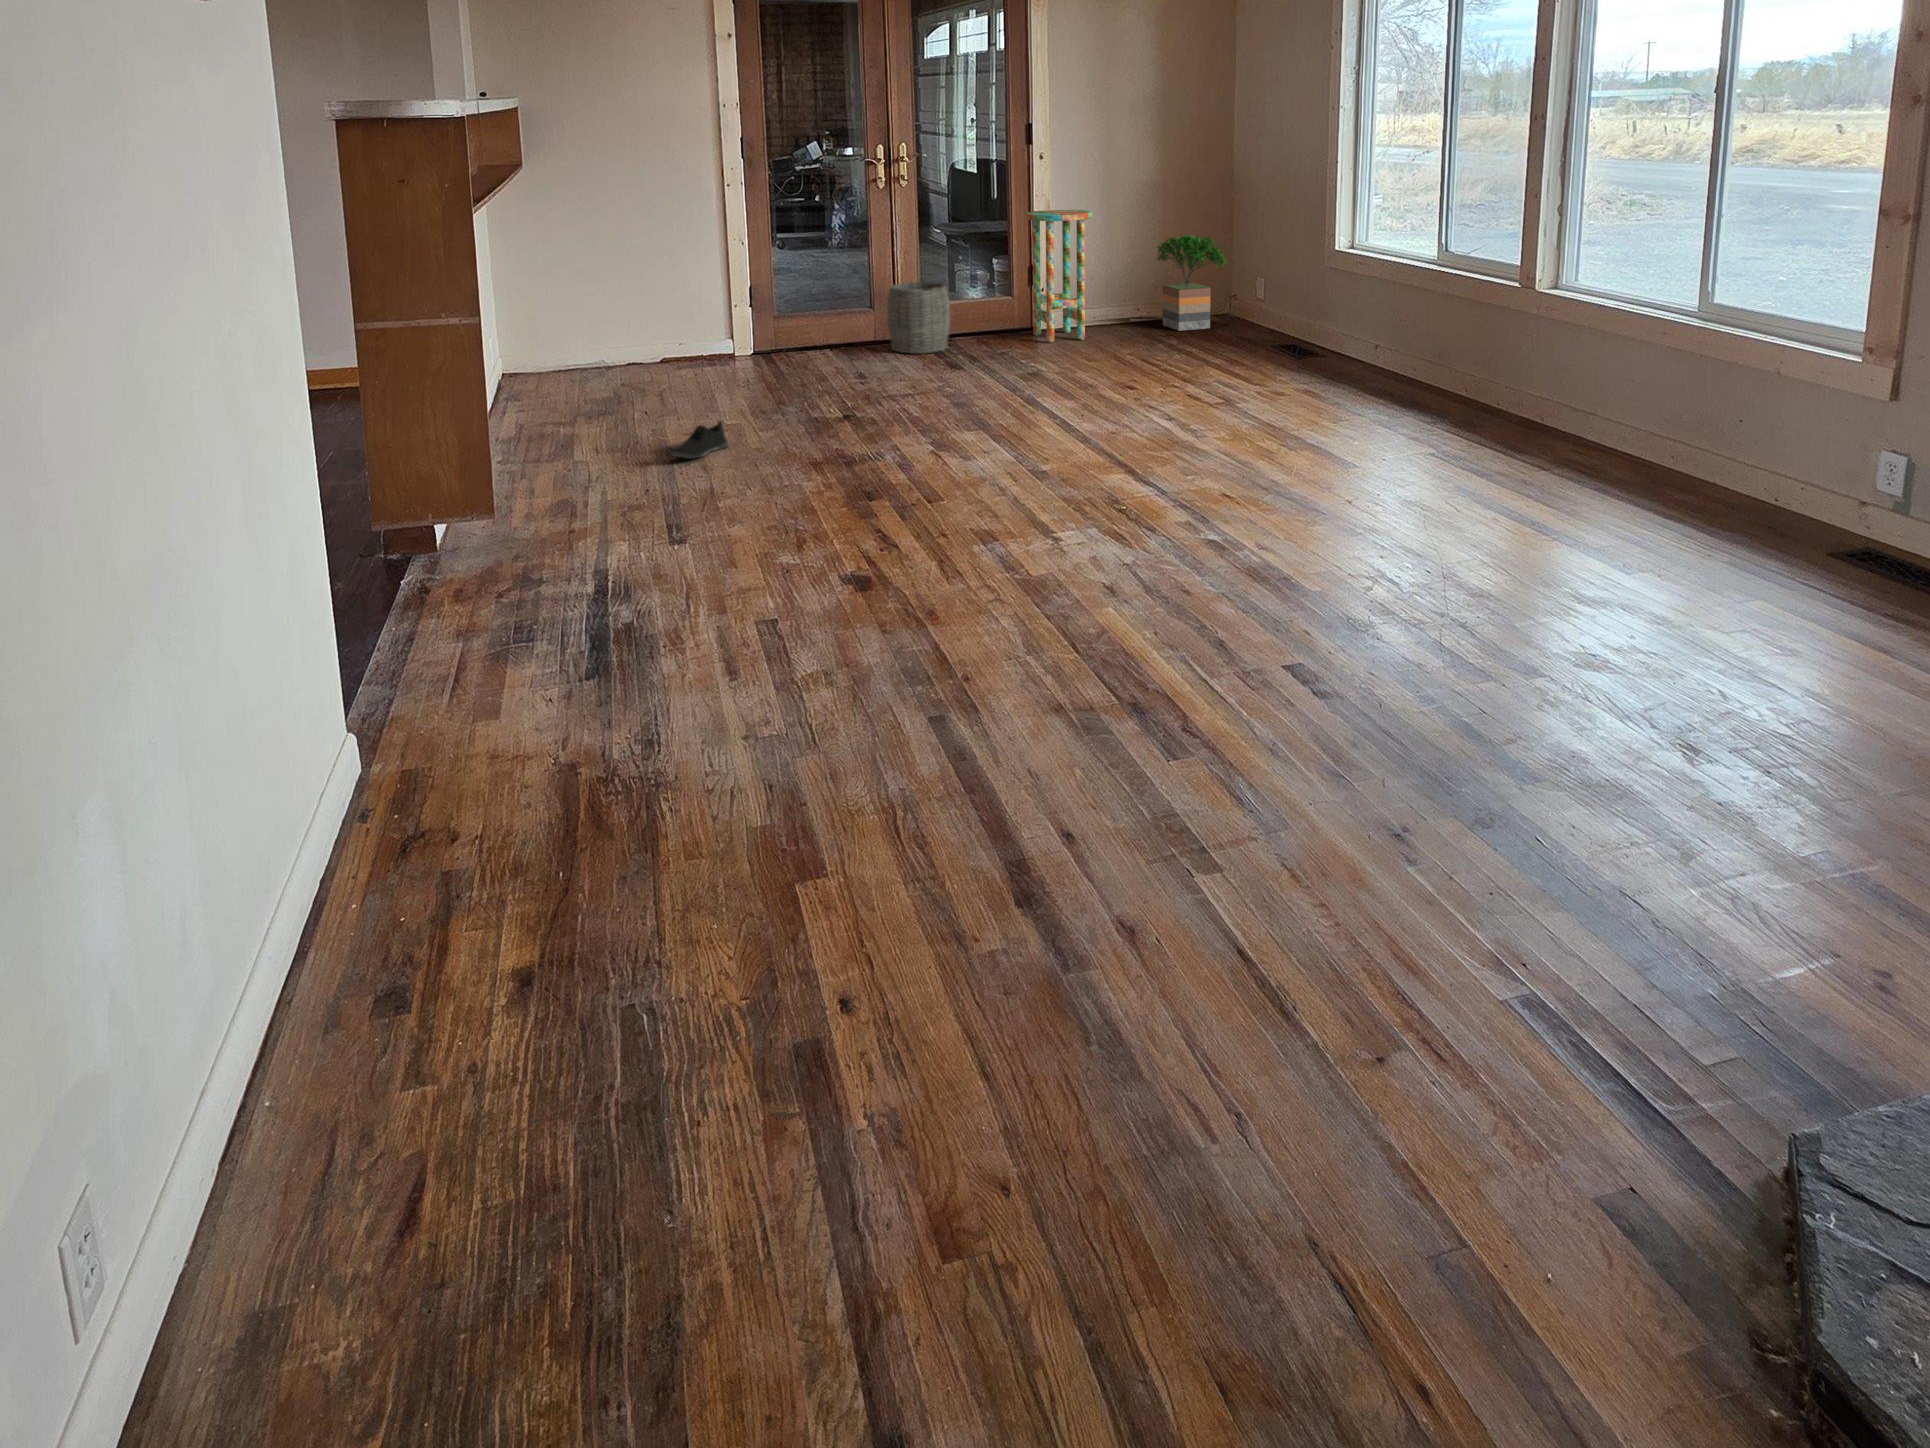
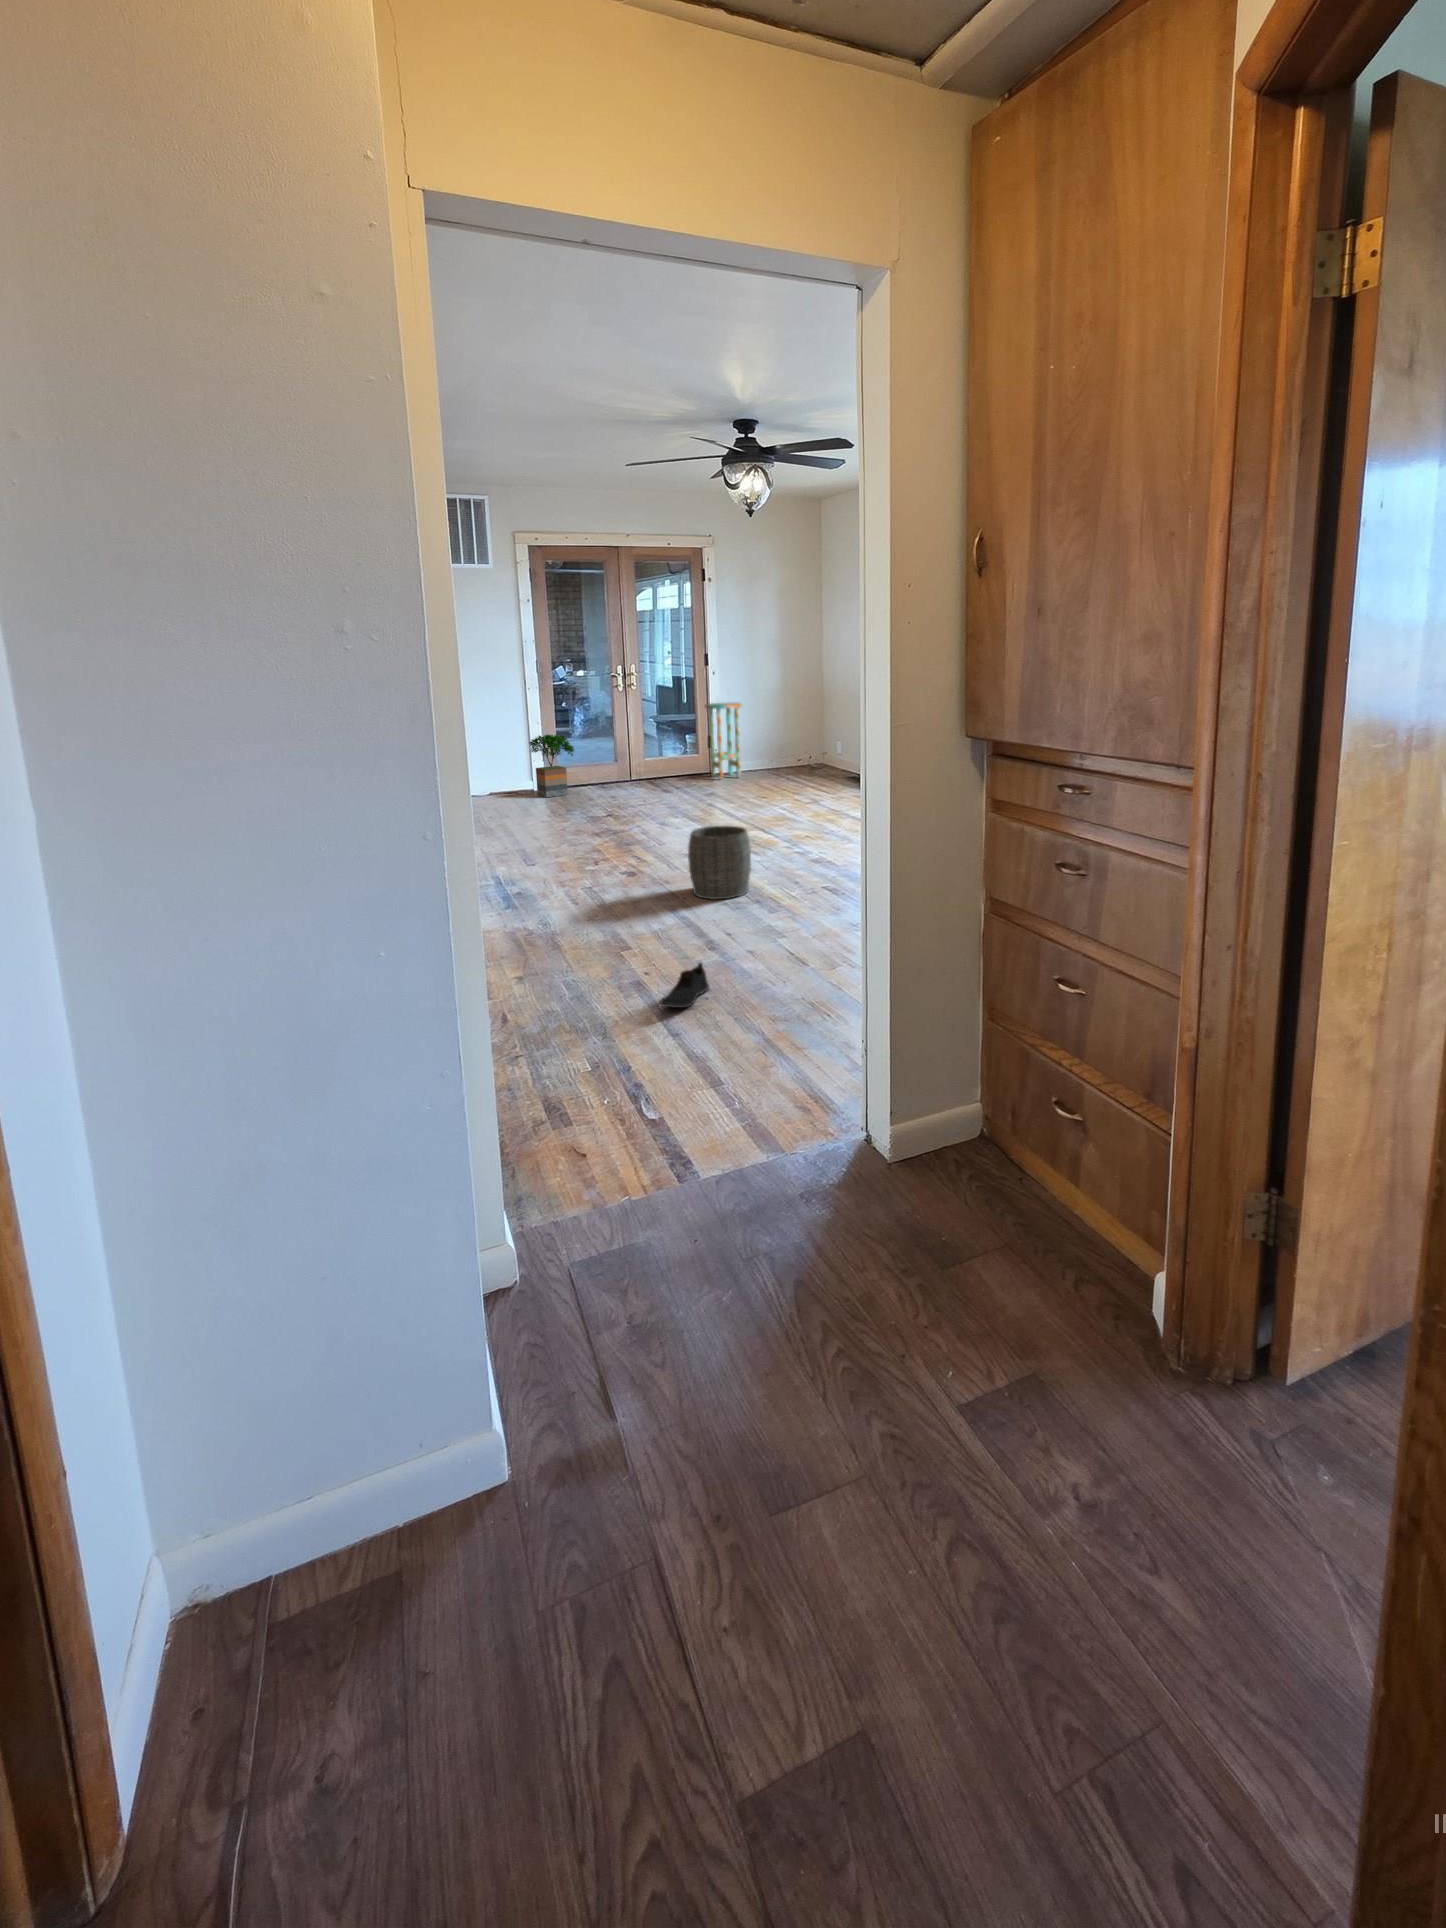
potted tree: present [1157,235,1226,331] -> present [530,734,574,797]
woven basket: present [887,282,950,354] -> present [688,826,751,899]
shoe: present [665,421,728,459] -> present [659,963,709,1008]

